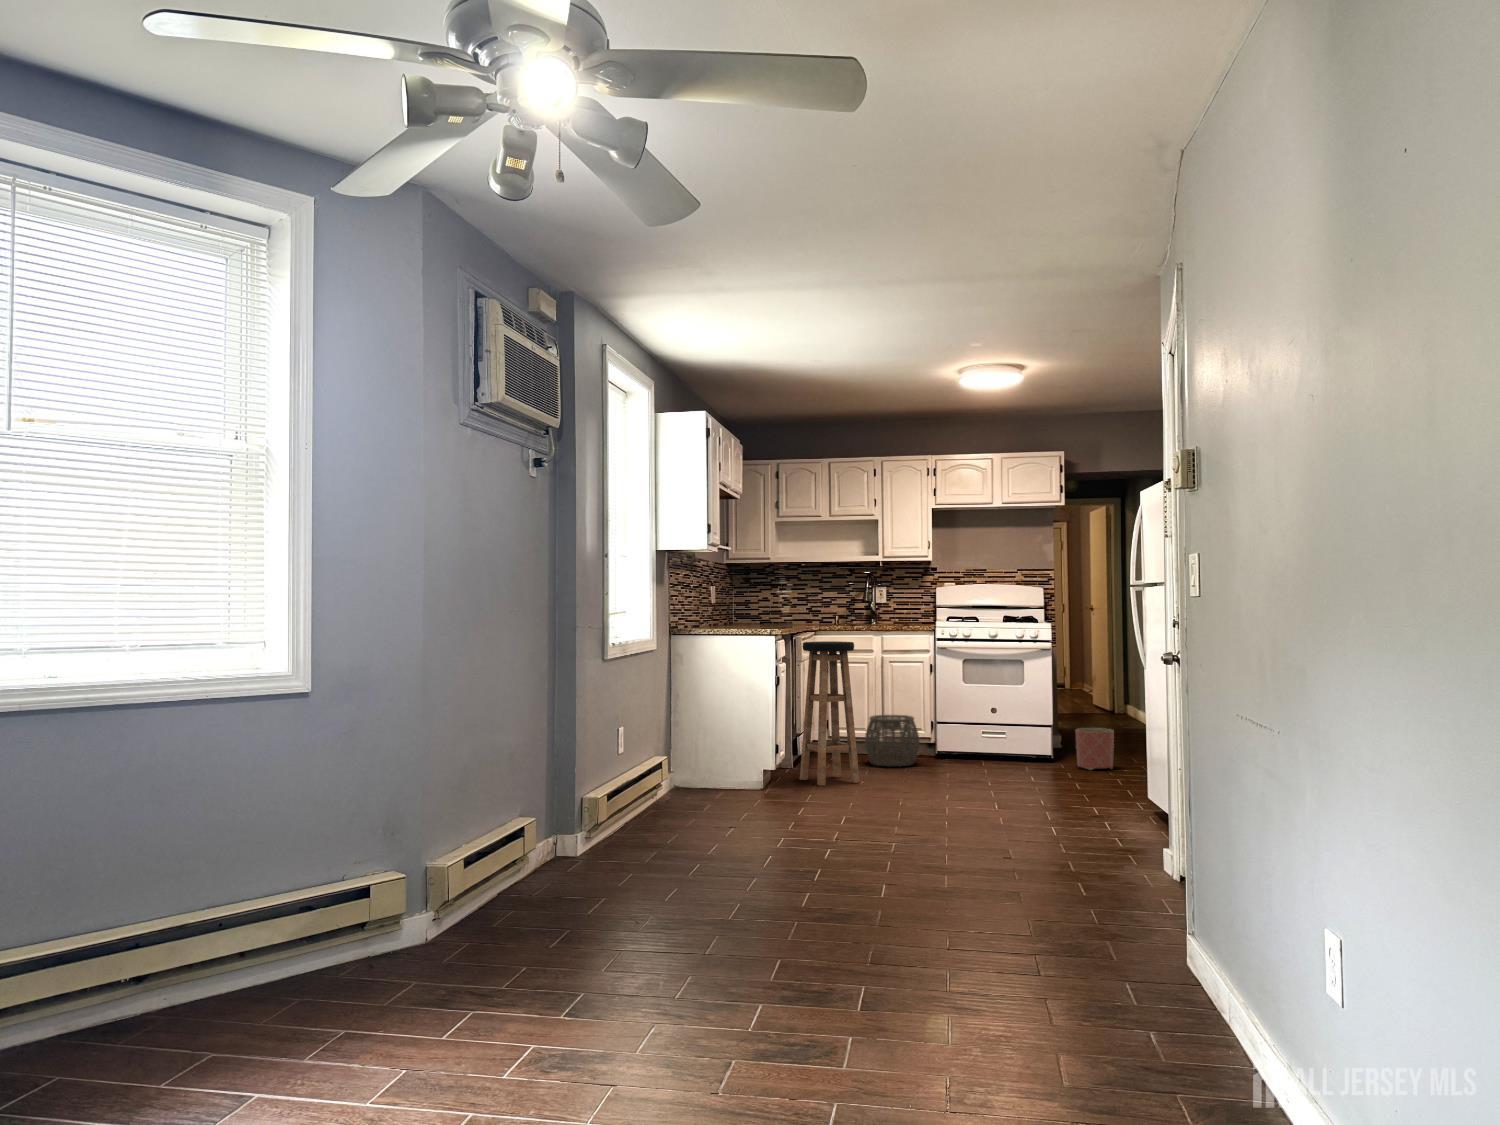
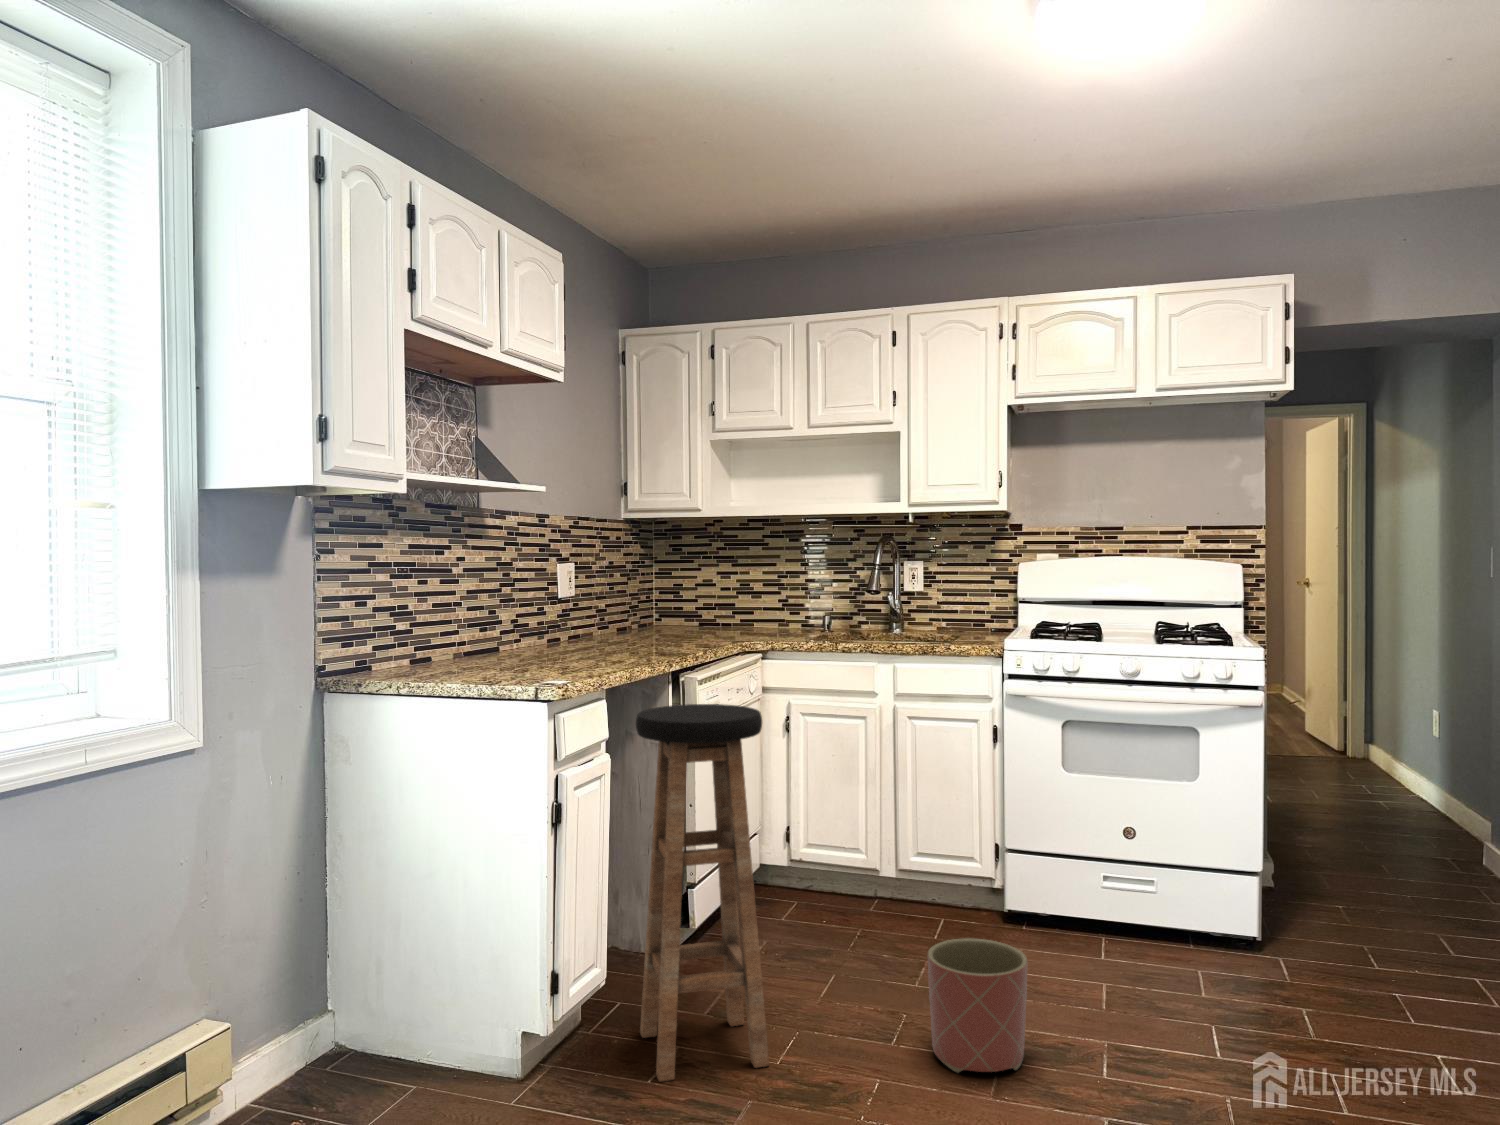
woven basket: present [865,715,919,767] -> none [835,839,957,971]
planter: present [1076,728,1114,770] -> present [928,938,1028,1072]

